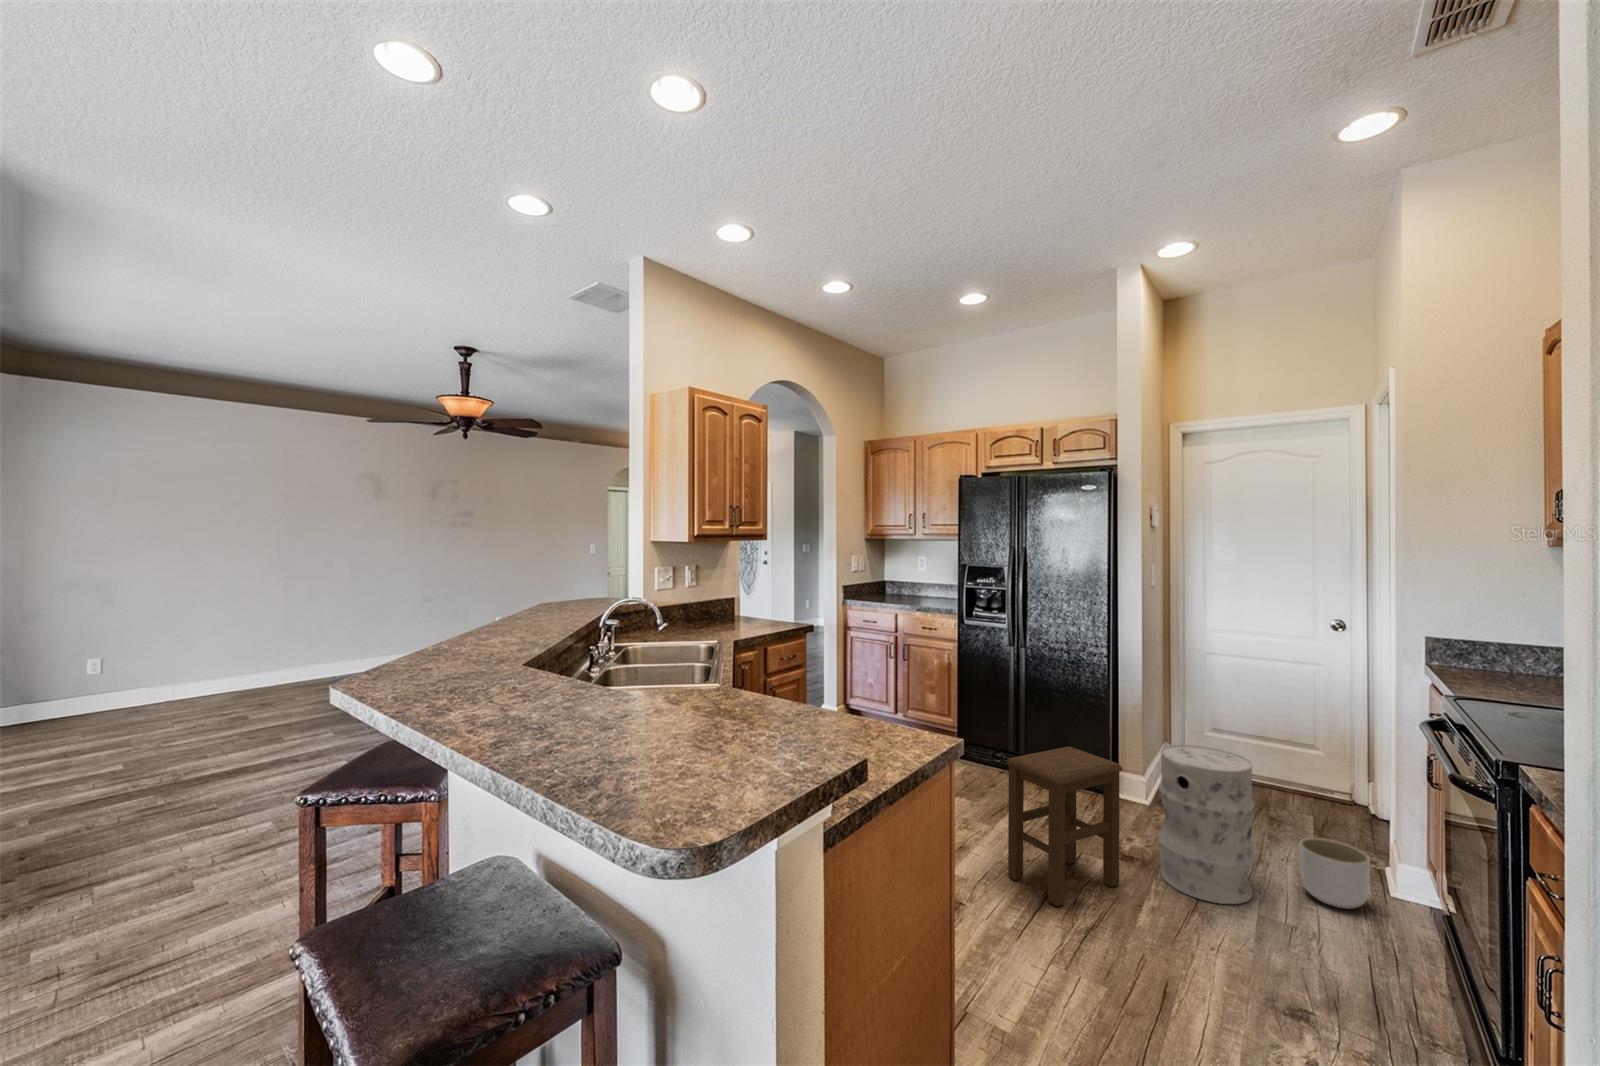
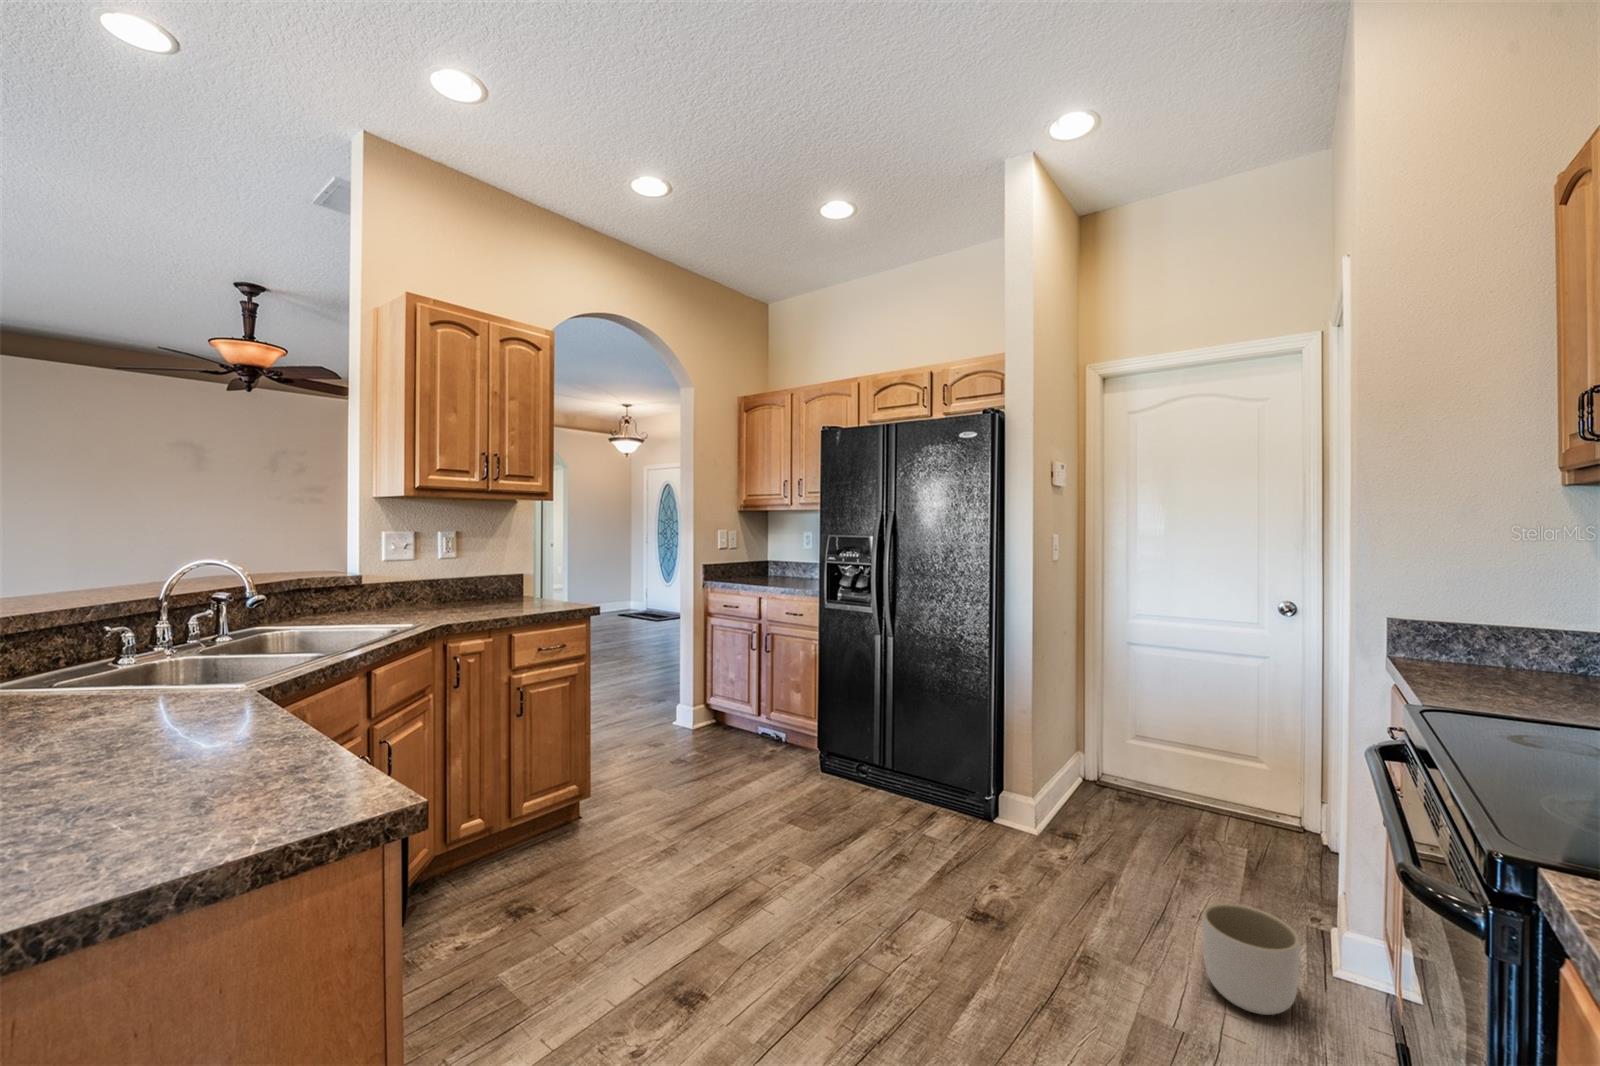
trash can: present [1158,745,1255,904] -> none [1009,770,1137,1009]
stool: present [1006,747,1122,907] -> none [789,773,950,1020]

